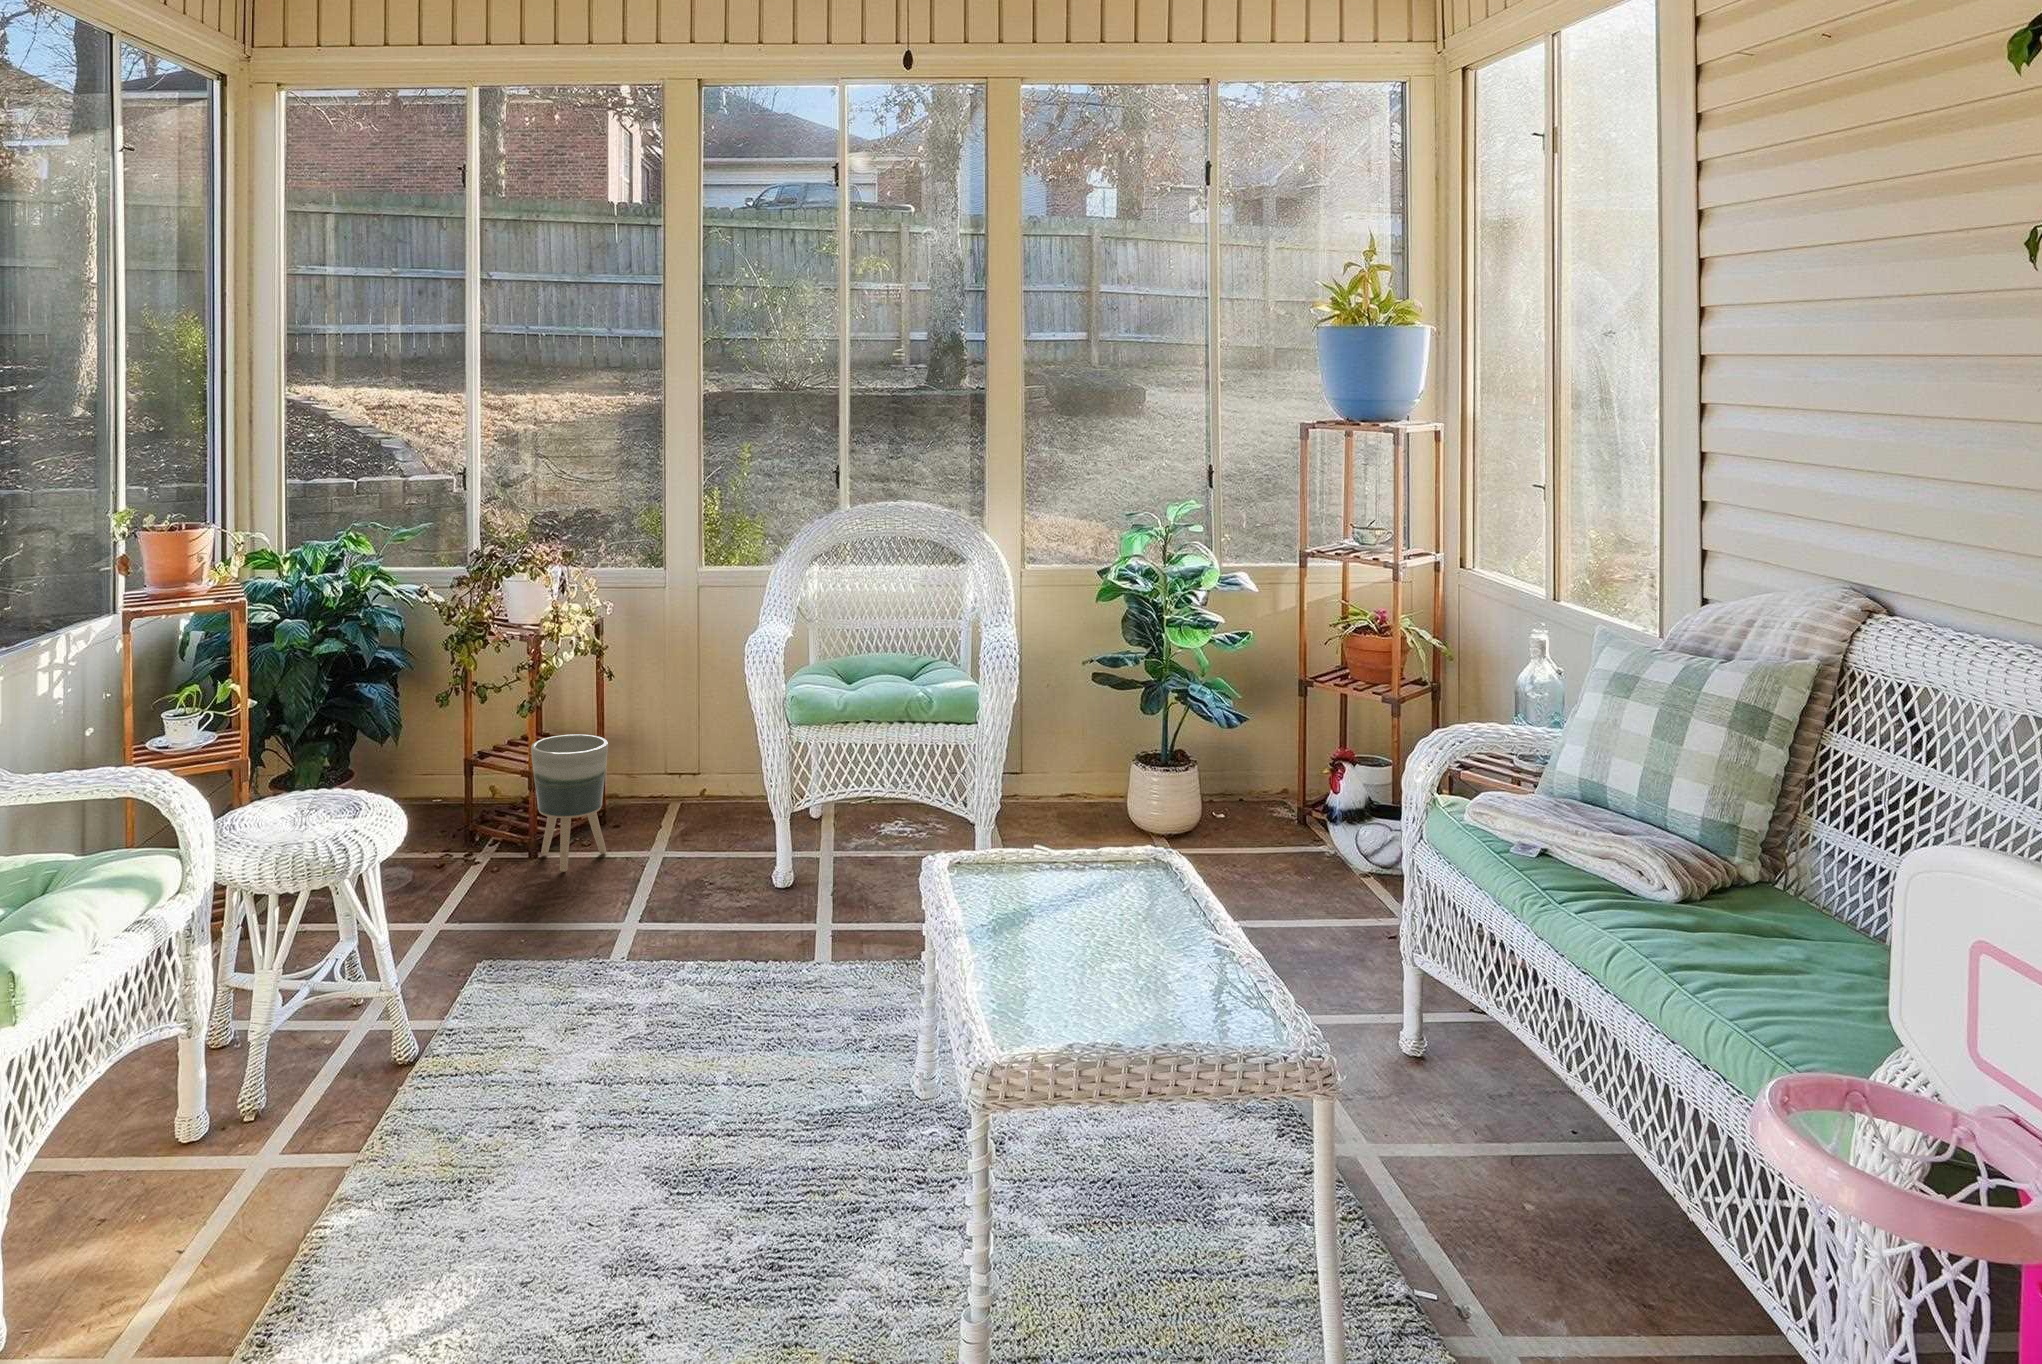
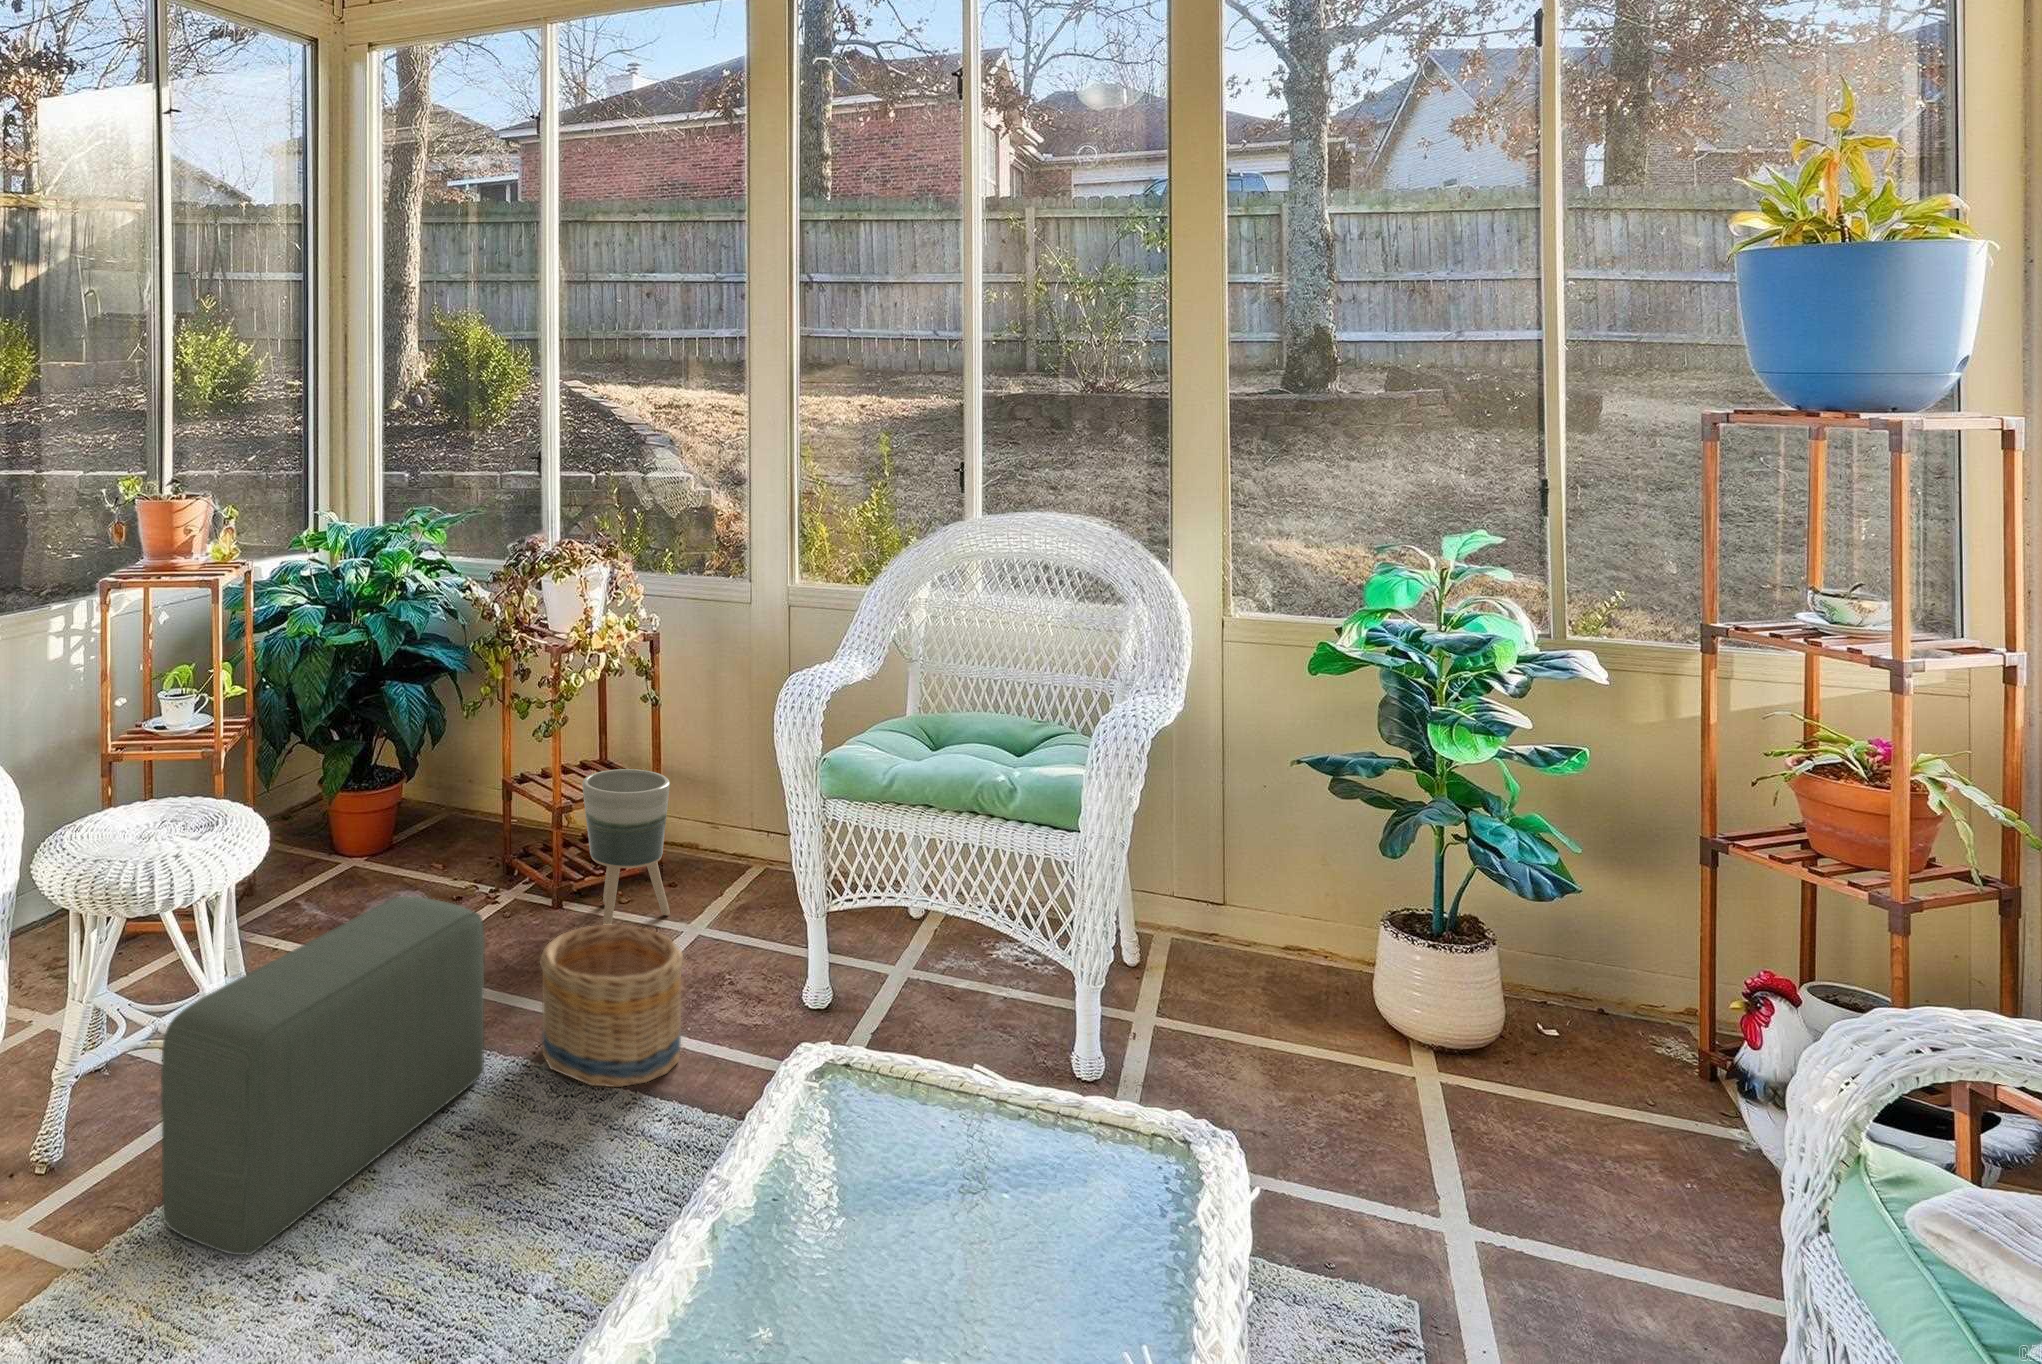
pouf: none [411,846,570,1125] -> present [161,897,485,1255]
basket: none [594,847,711,969] -> present [540,925,683,1087]

